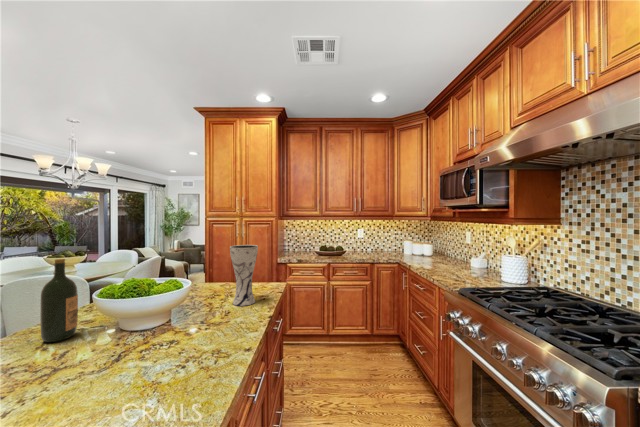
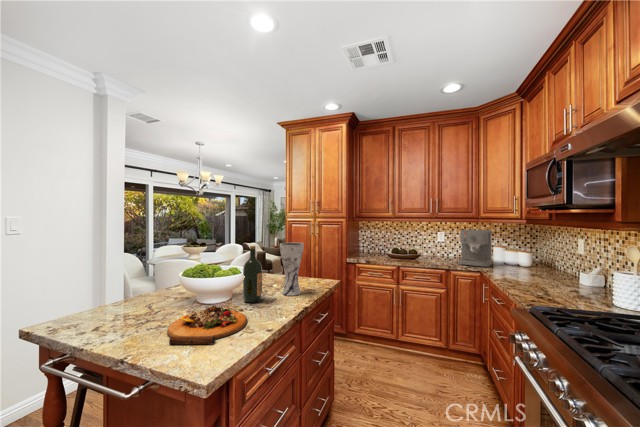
coffee maker: none [380,226,403,259] -> present [459,230,492,267]
wine bottle: present [40,259,78,342] -> present [243,246,262,303]
cutting board: none [102,332,215,397] -> present [167,306,247,345]

